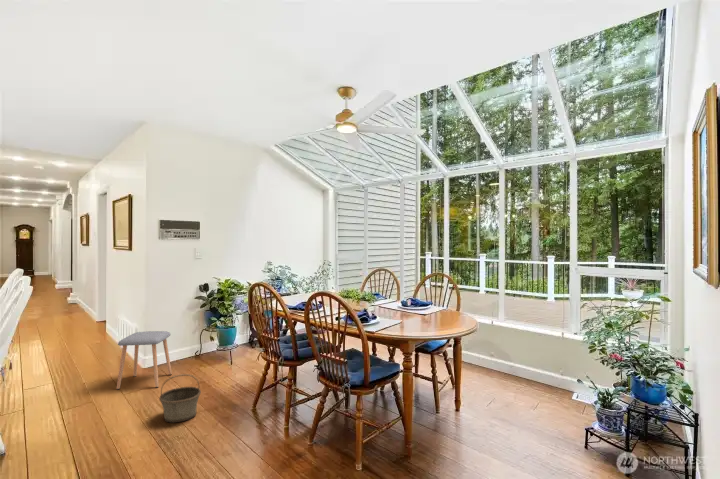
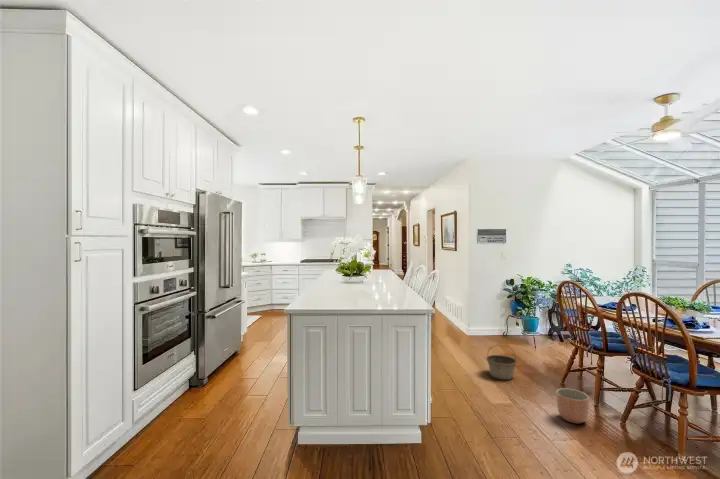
stool: present [116,331,172,390] -> none [452,310,488,353]
planter: none [241,415,276,459] -> present [556,388,589,423]

